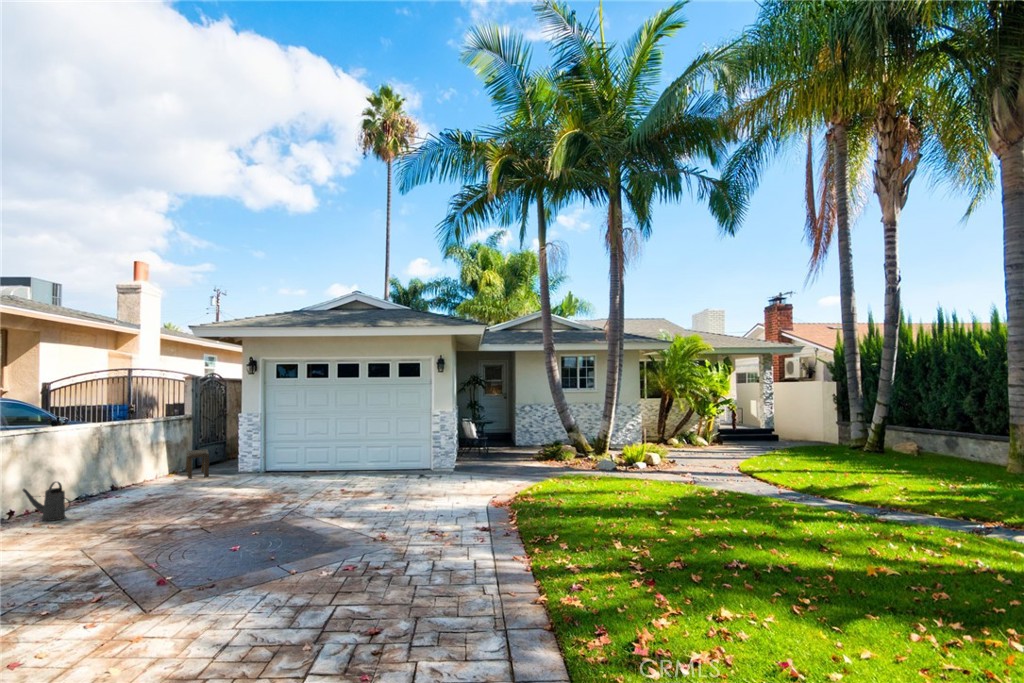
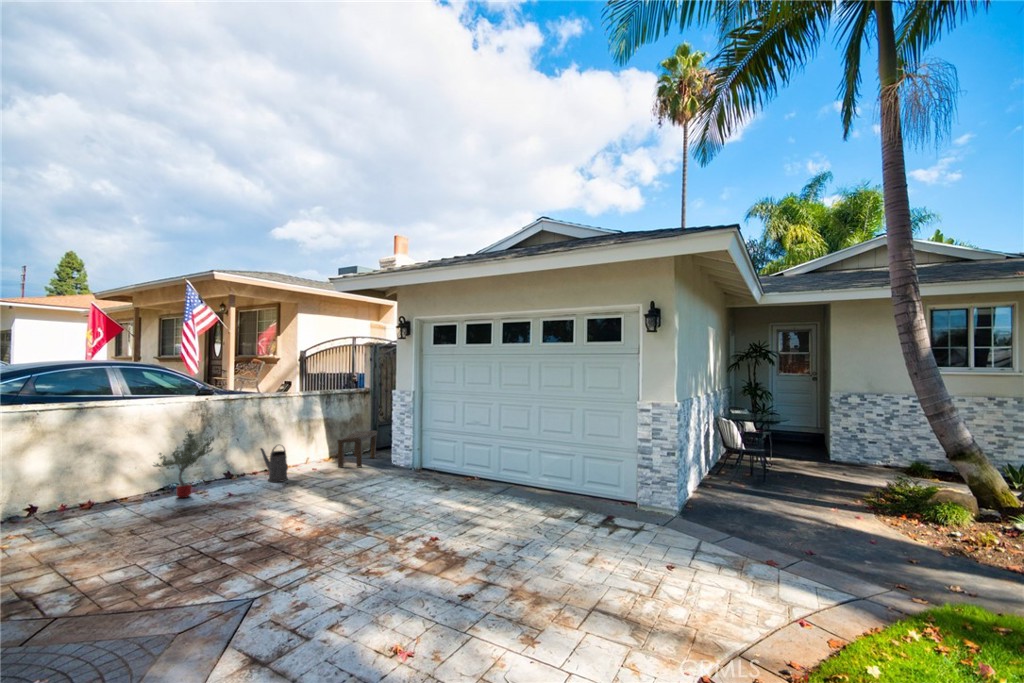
potted tree: none [79,449,121,503] -> present [153,430,214,498]
watering can: present [23,482,71,521] -> present [260,445,288,482]

